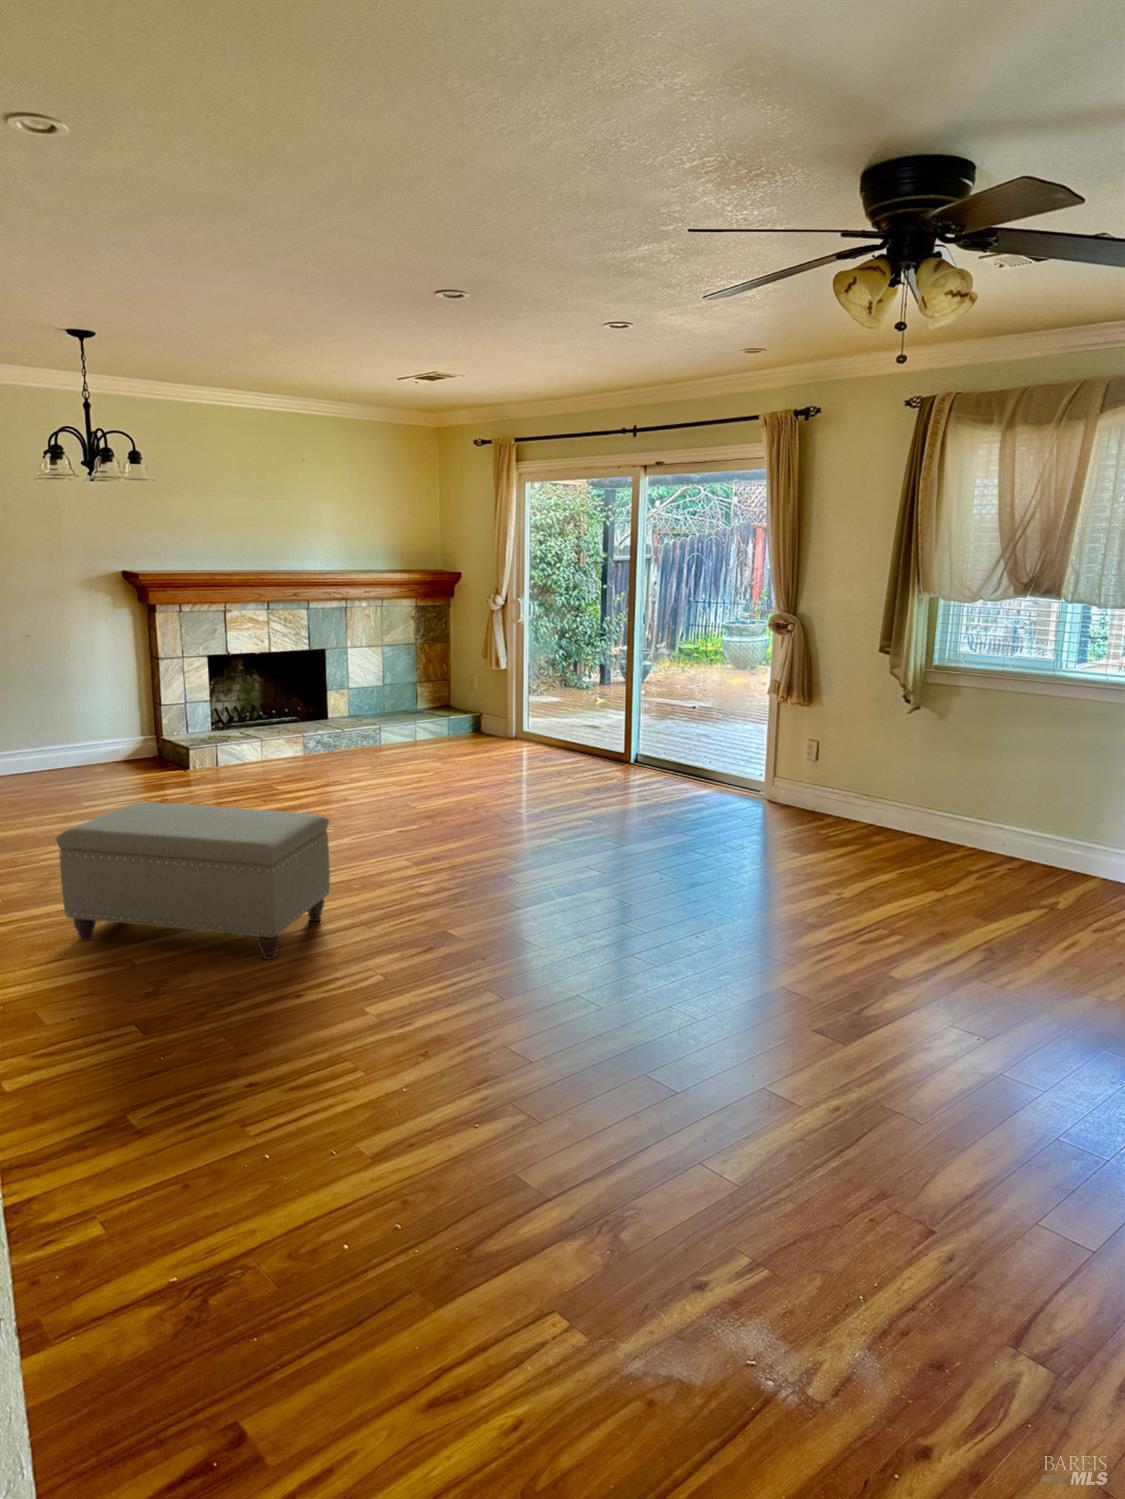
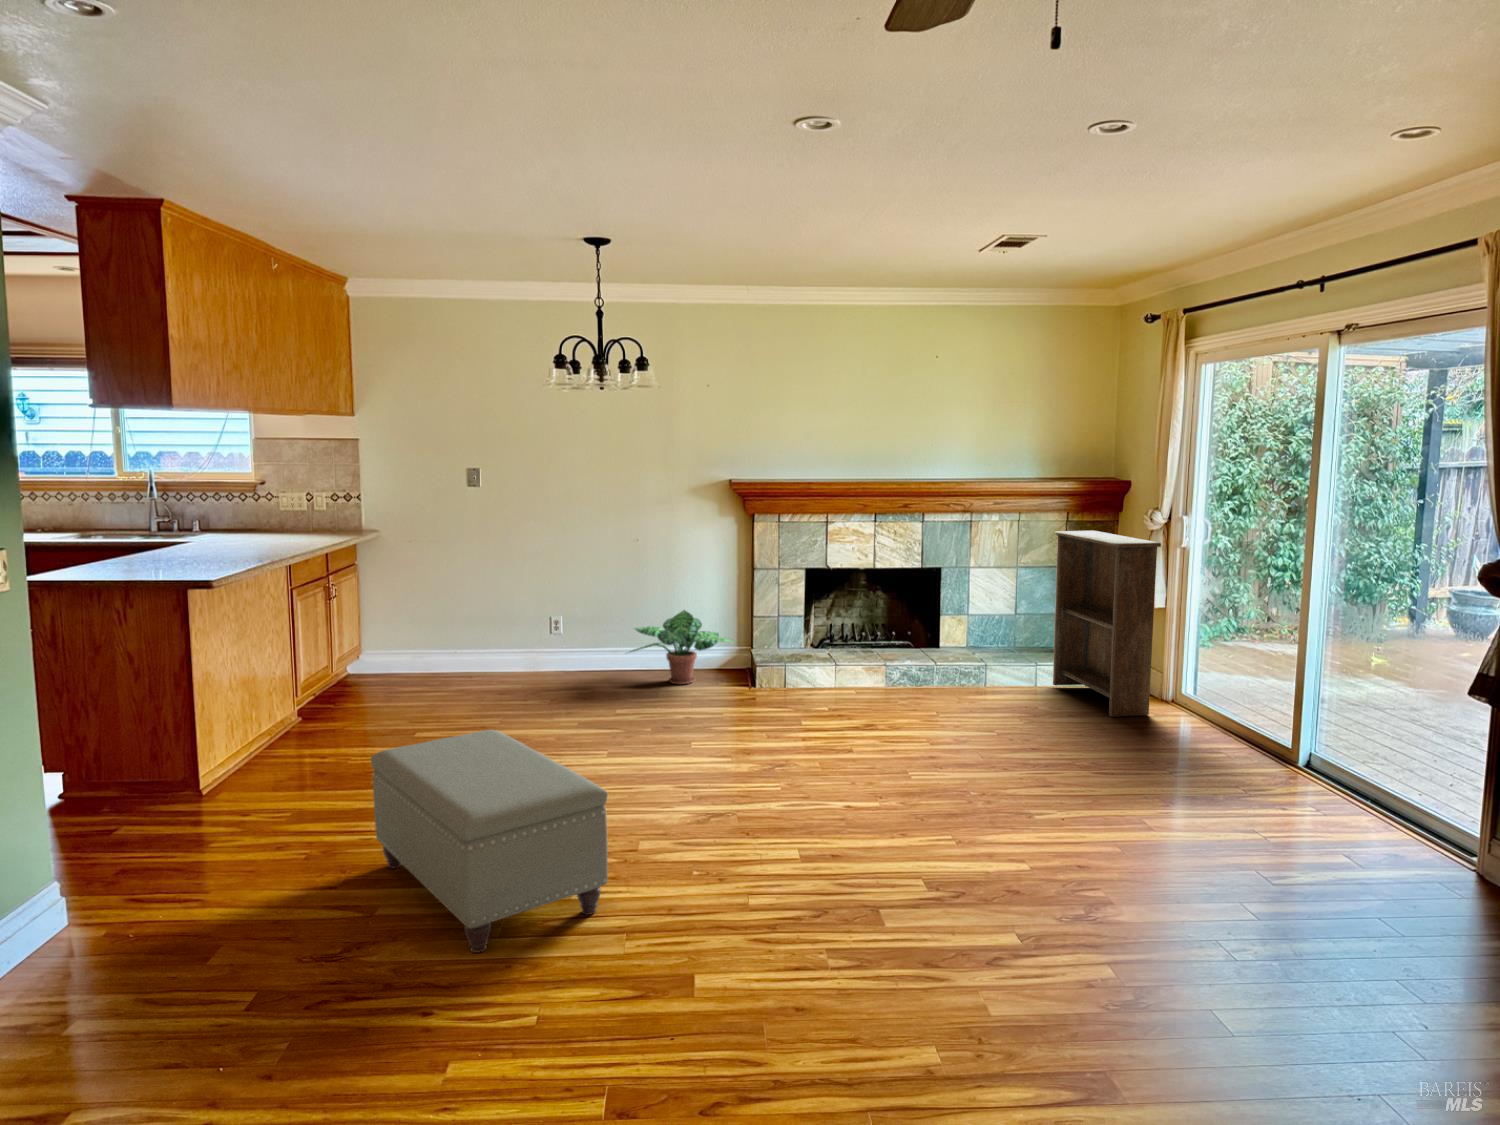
bookshelf: none [423,612,517,751] -> present [1053,531,1161,717]
potted plant: none [46,702,169,778] -> present [626,610,732,685]

